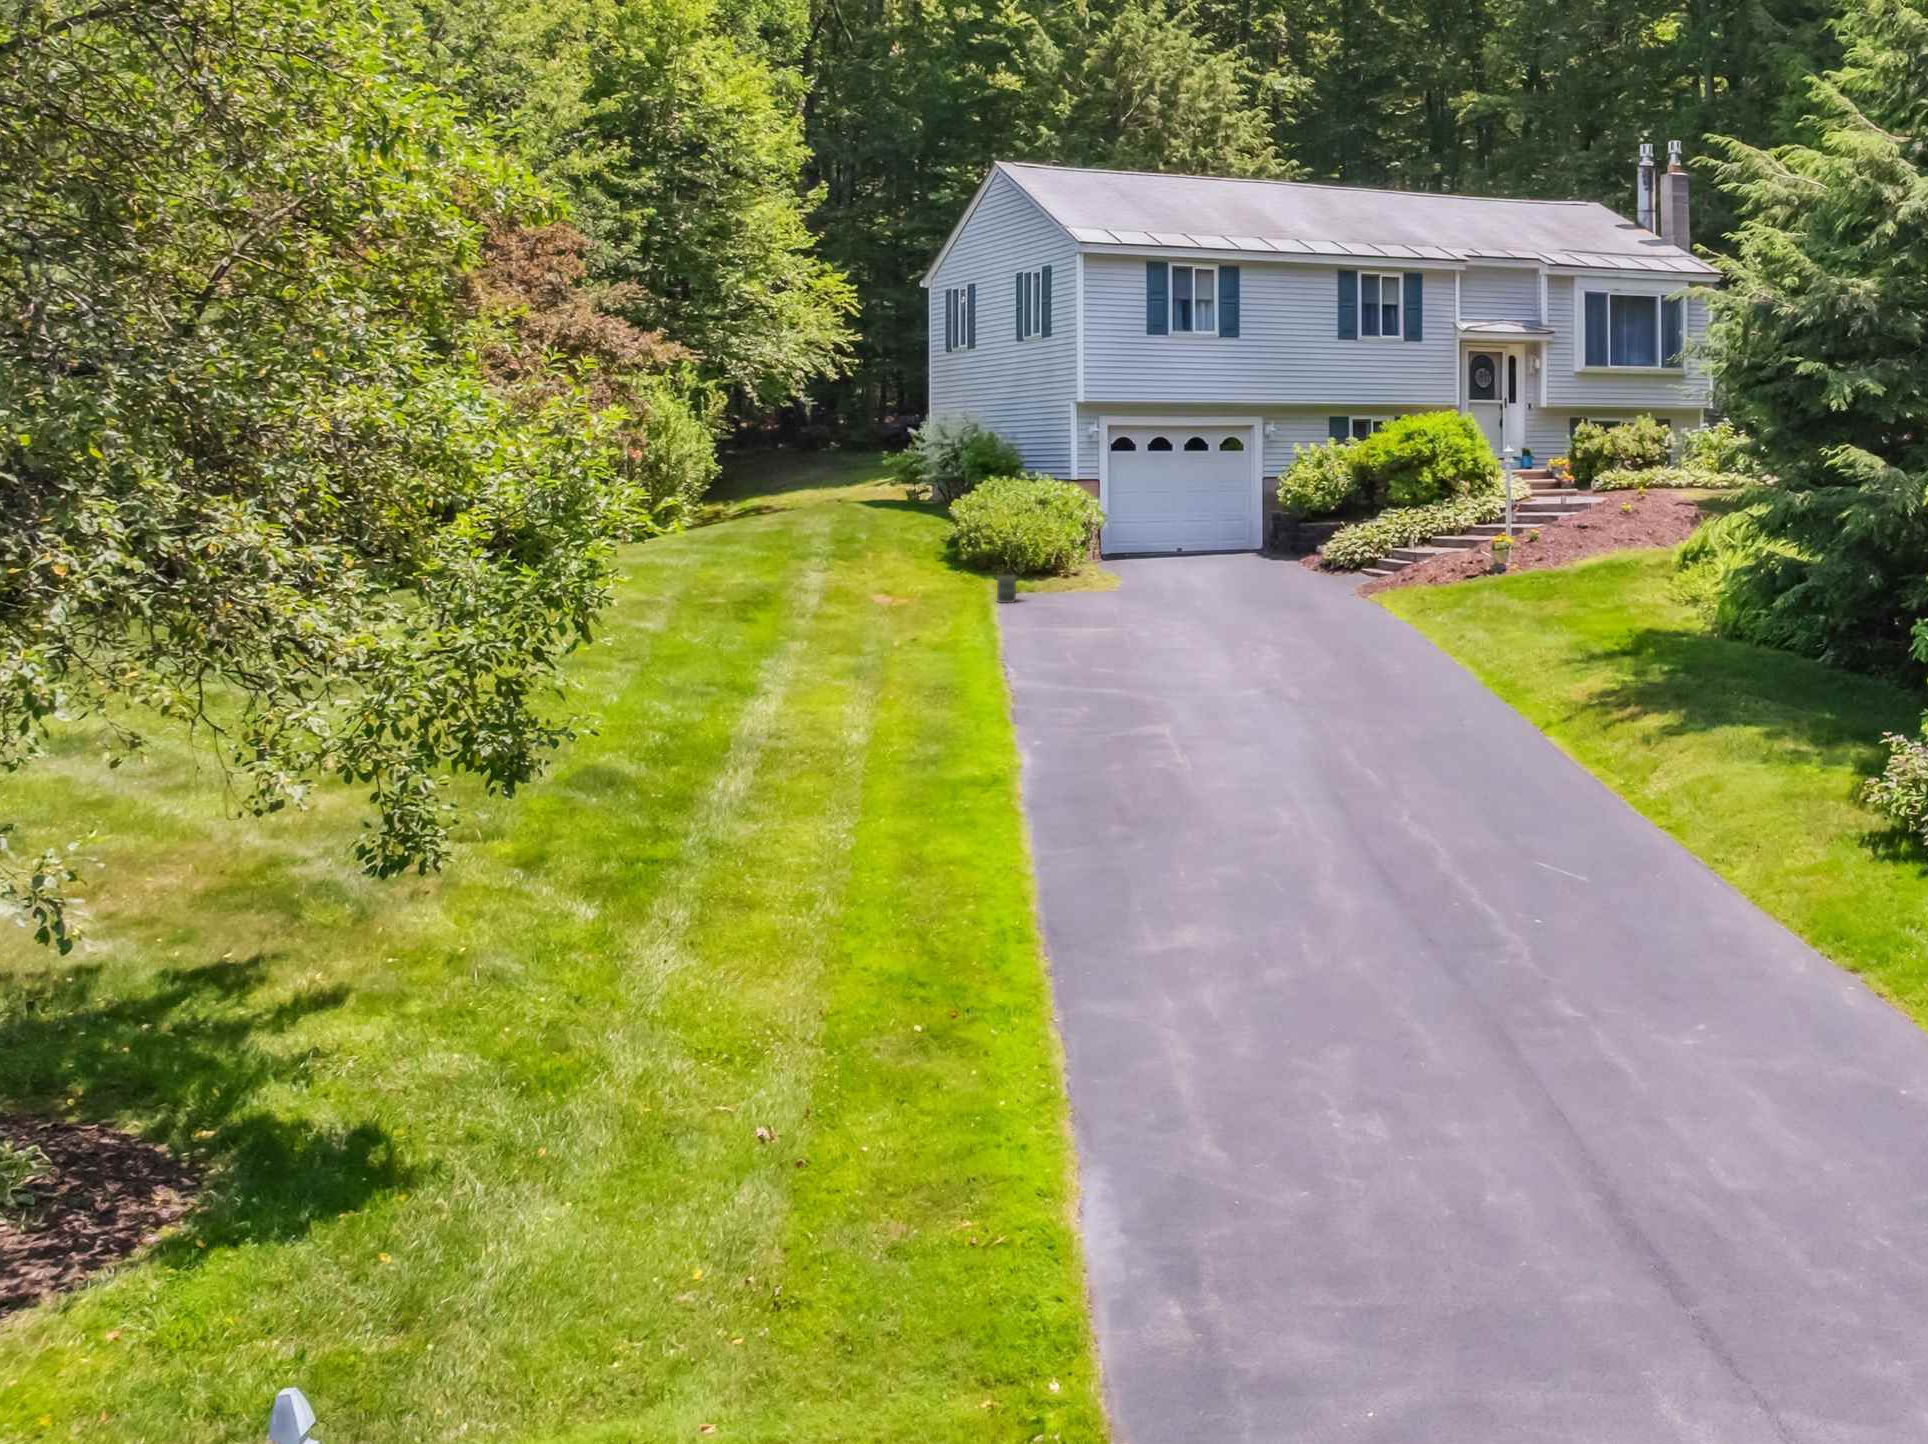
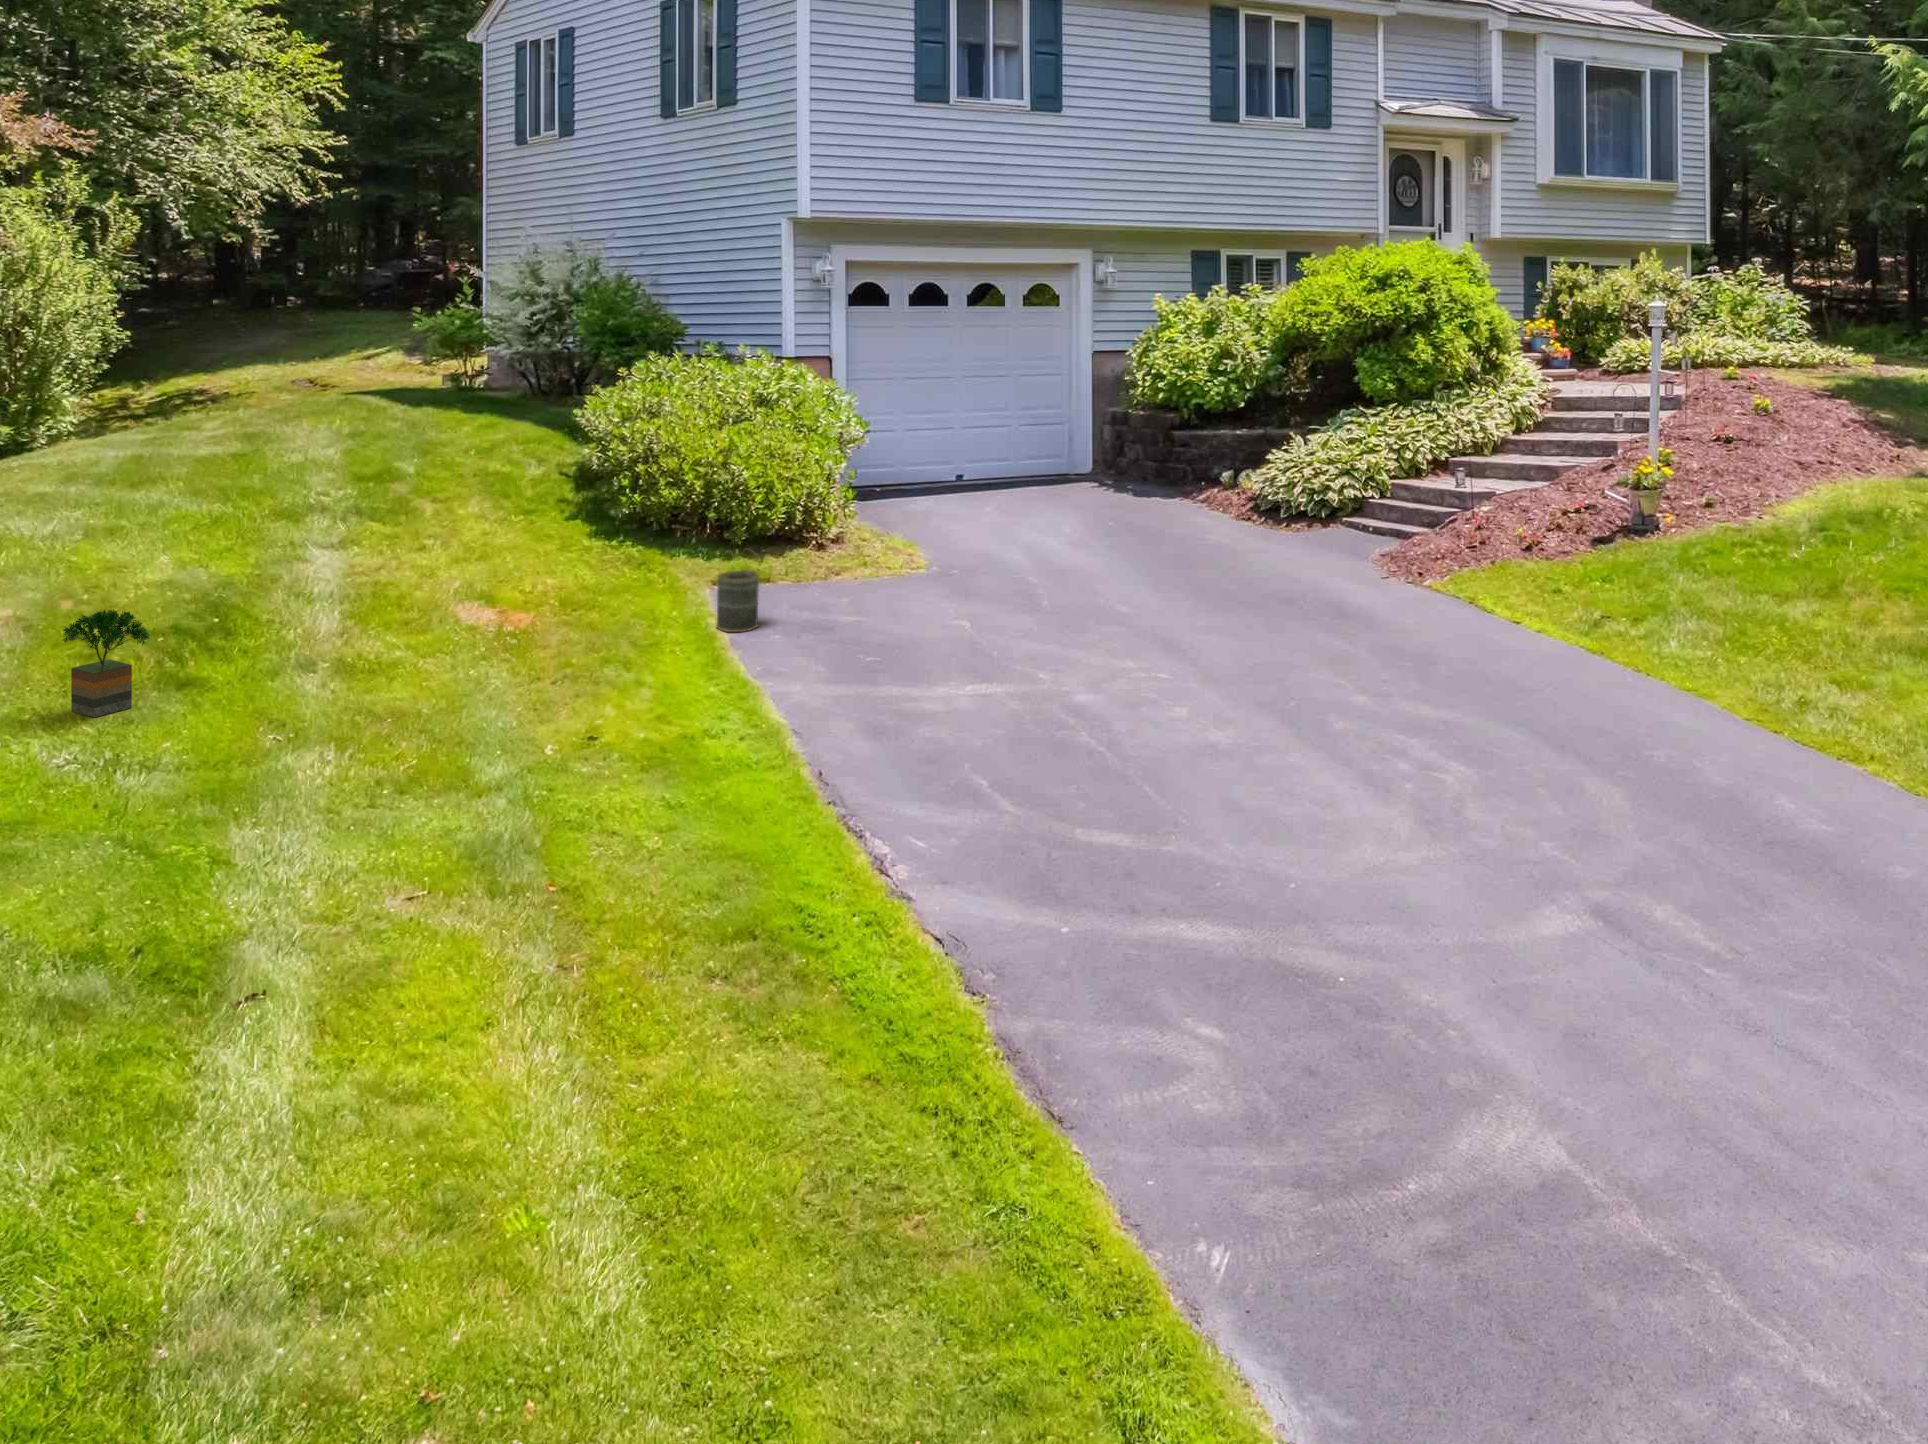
potted tree: none [725,563,756,602] -> present [61,610,150,717]

